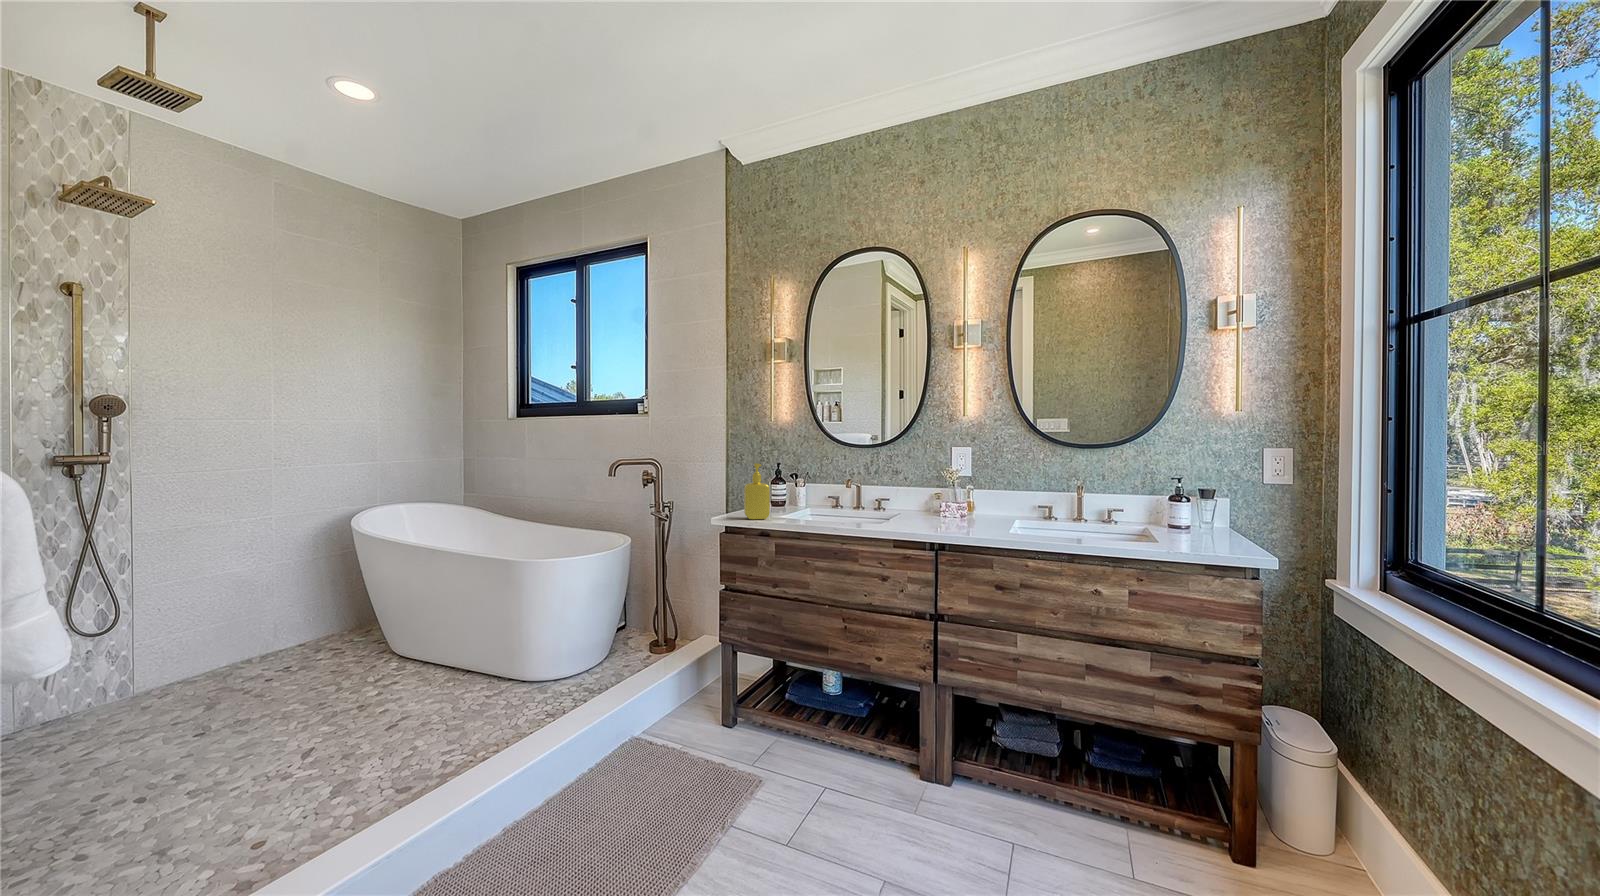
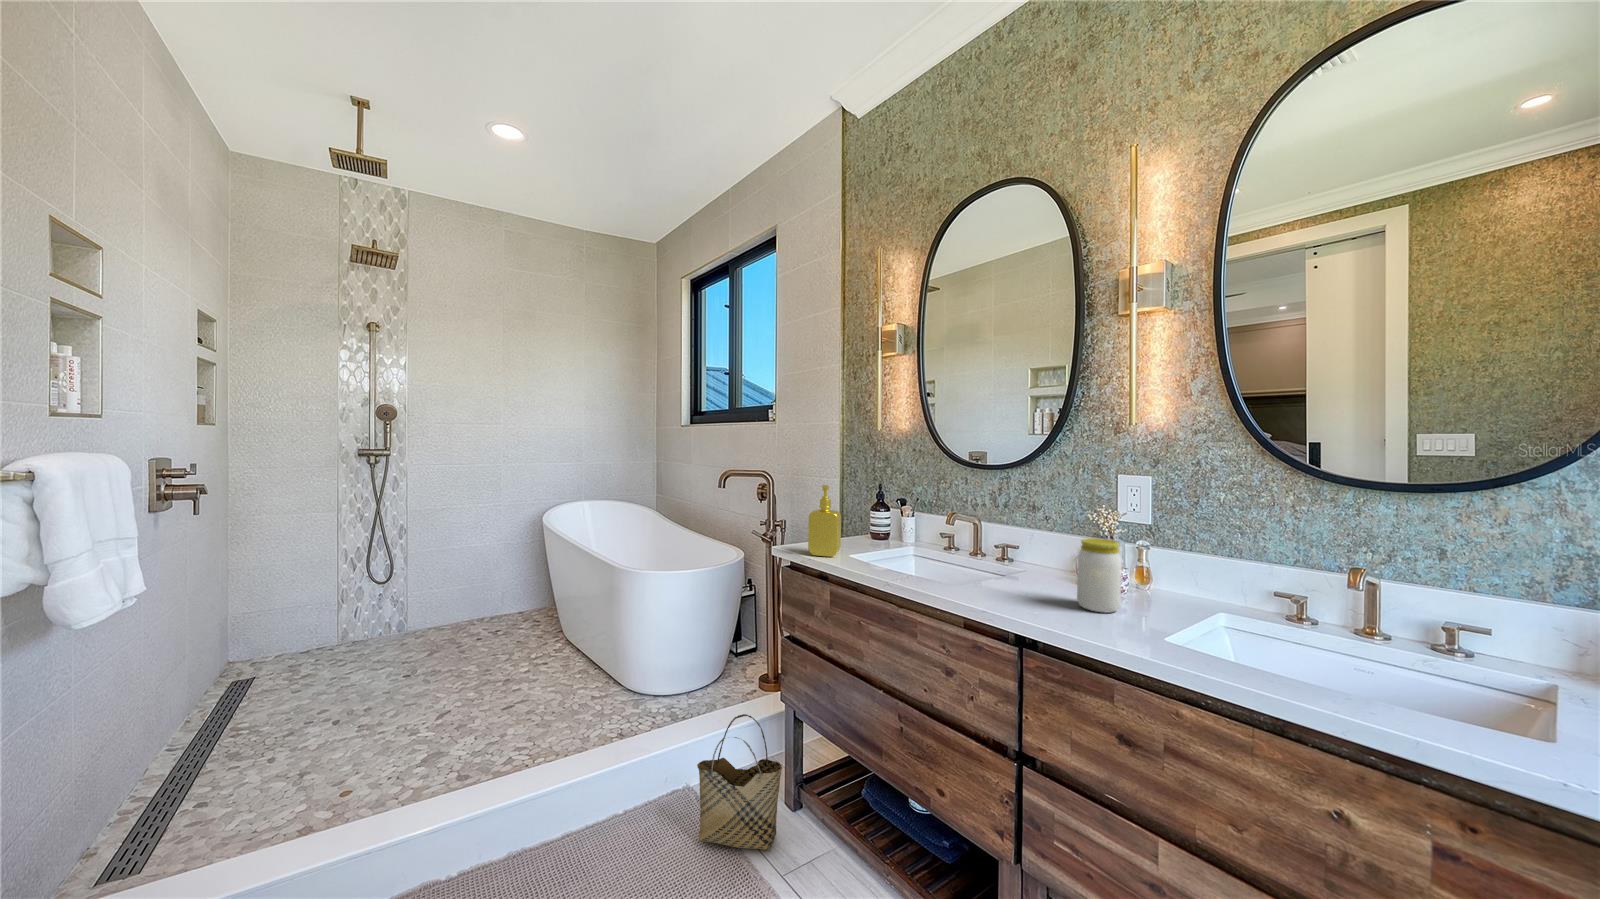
jar: none [948,484,973,527] -> present [1077,538,1122,613]
woven basket: none [668,657,737,767] -> present [697,714,782,850]

